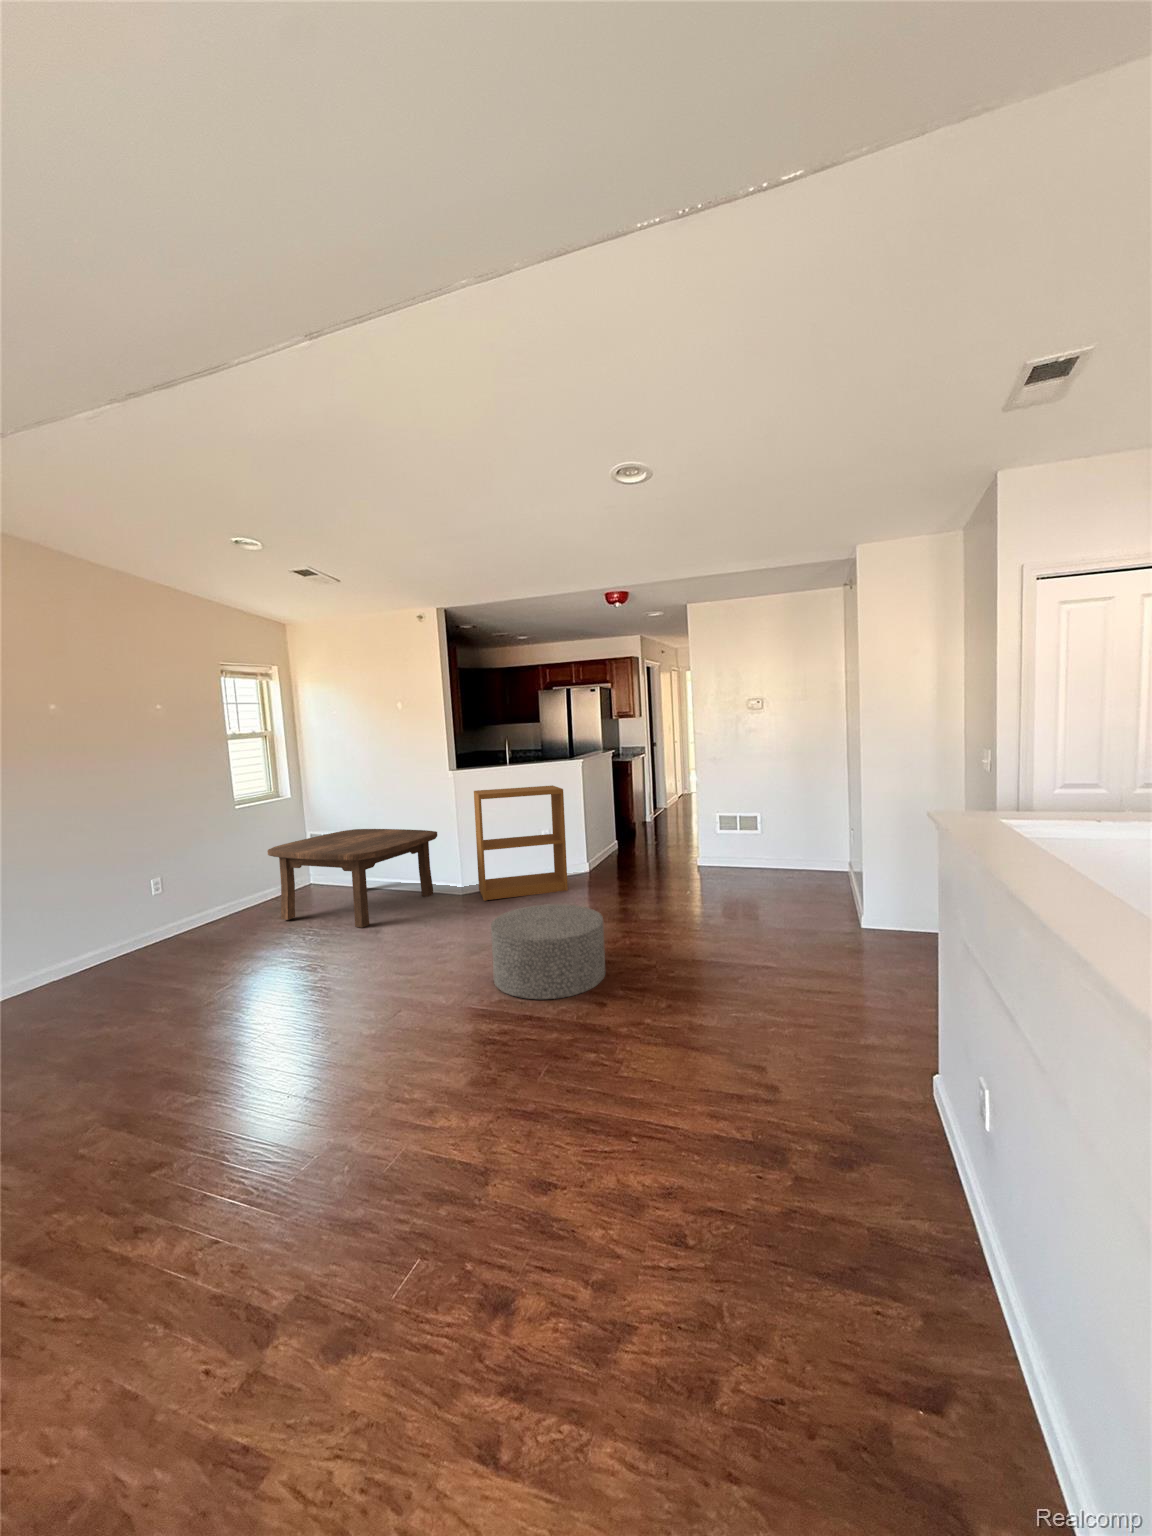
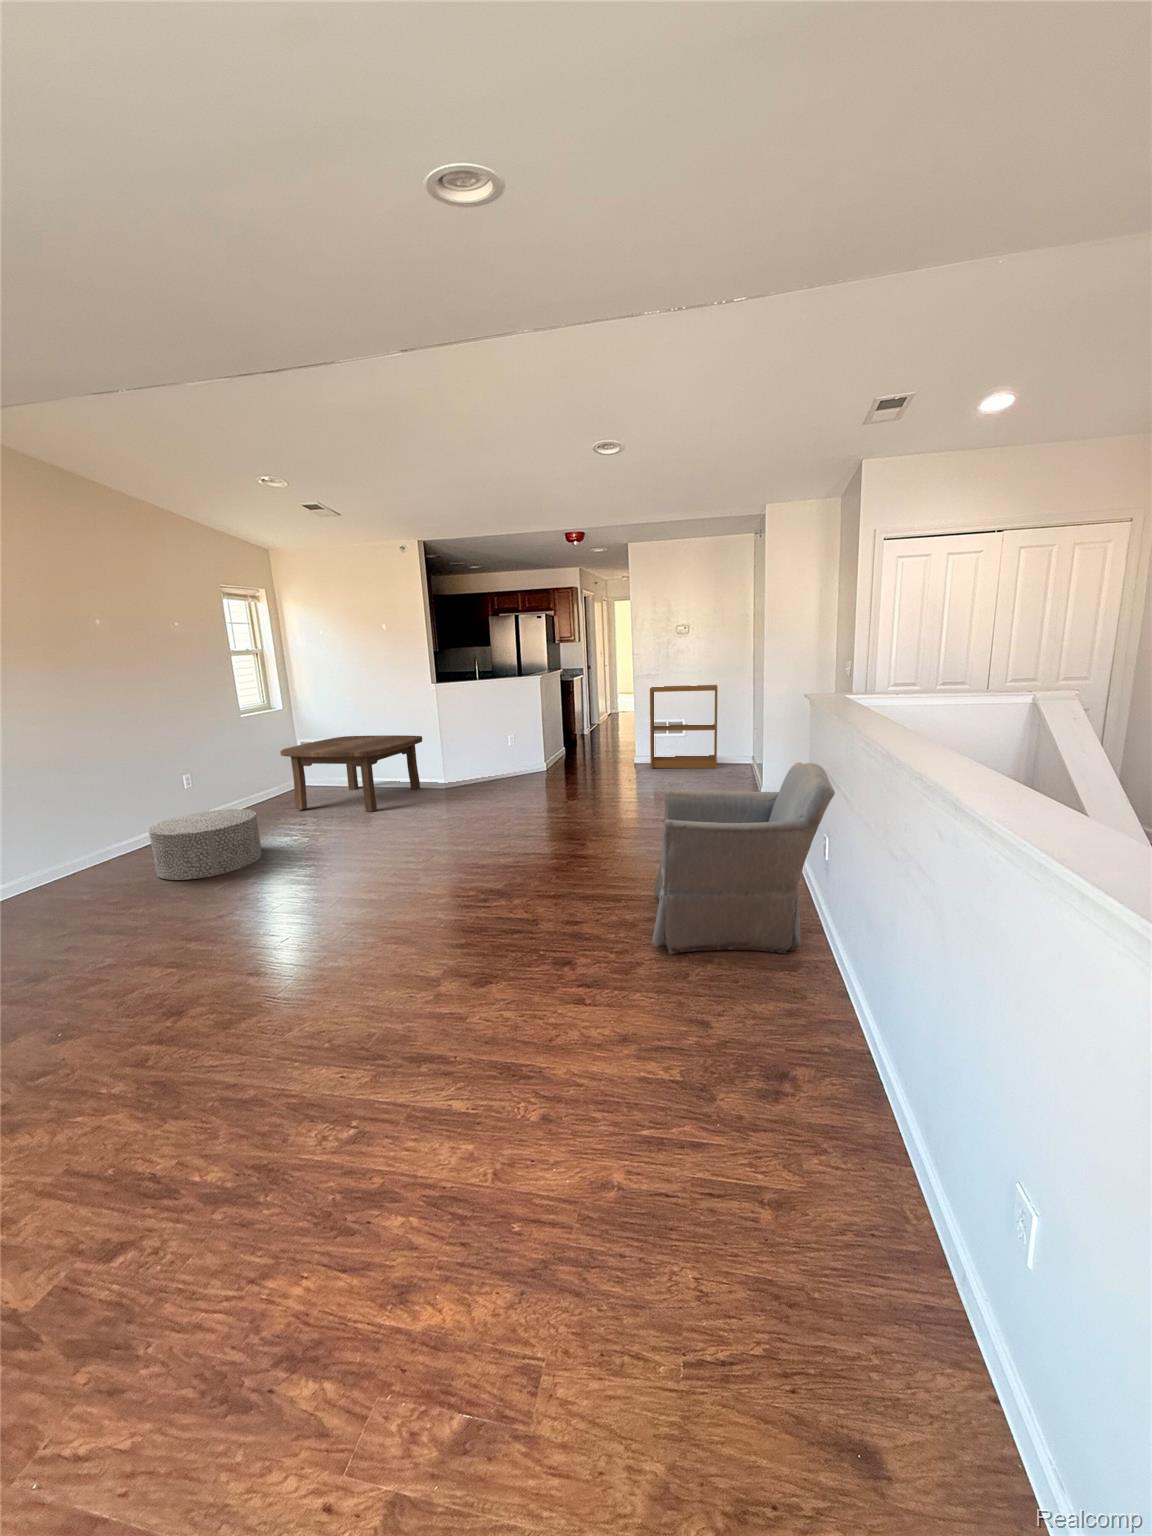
bookshelf: present [474,785,568,901] -> present [650,685,718,769]
ottoman: present [491,904,605,999] -> present [149,809,262,880]
armchair: none [652,935,999,1344] -> present [652,763,835,955]

